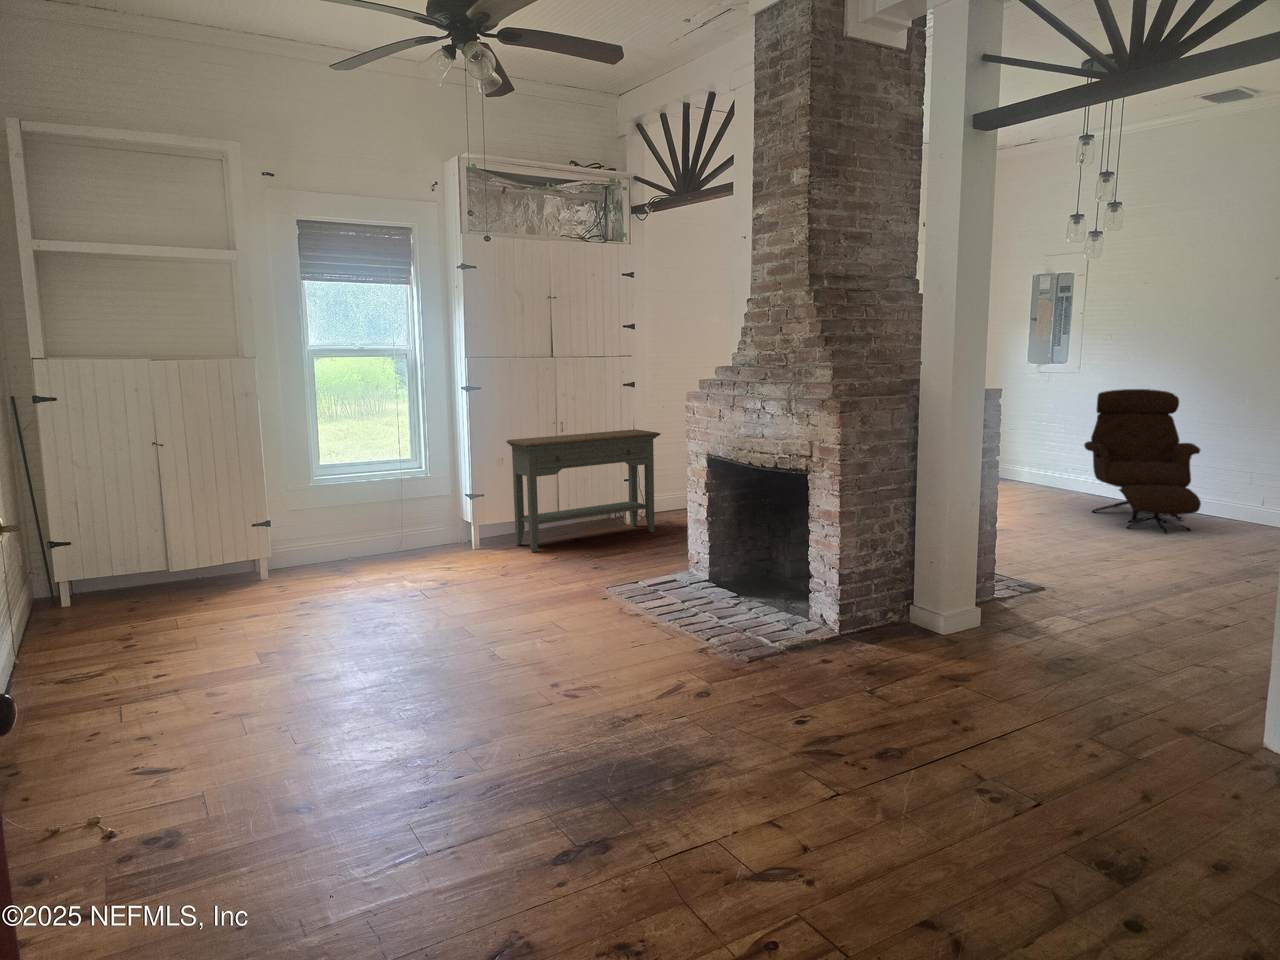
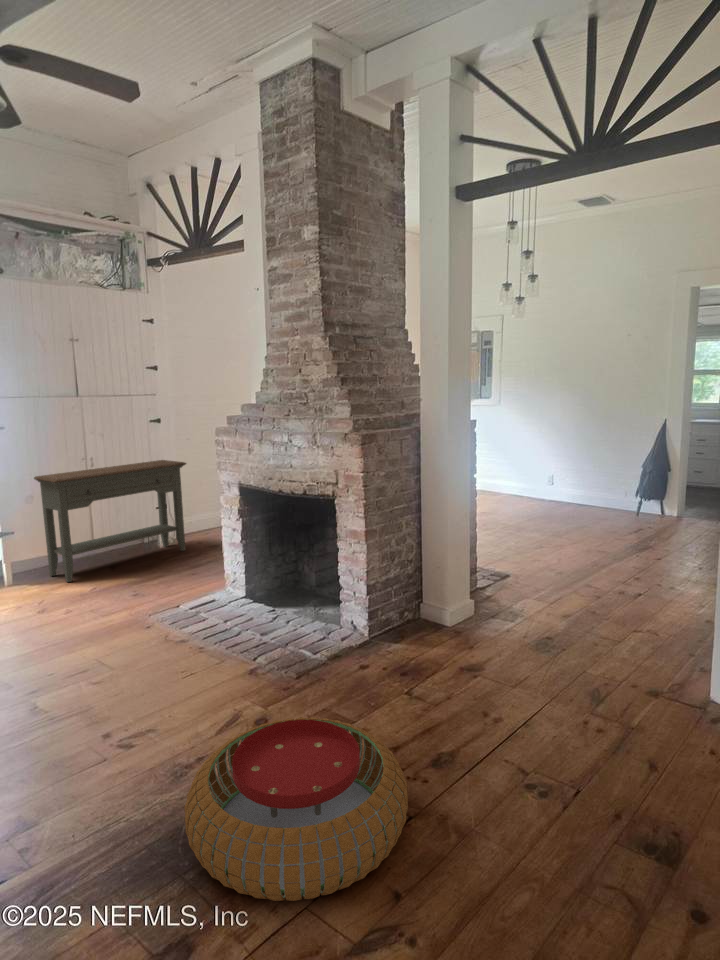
lounge chair: present [1084,389,1201,534] -> none [510,414,592,519]
pouf: none [616,681,833,829] -> present [185,717,408,901]

